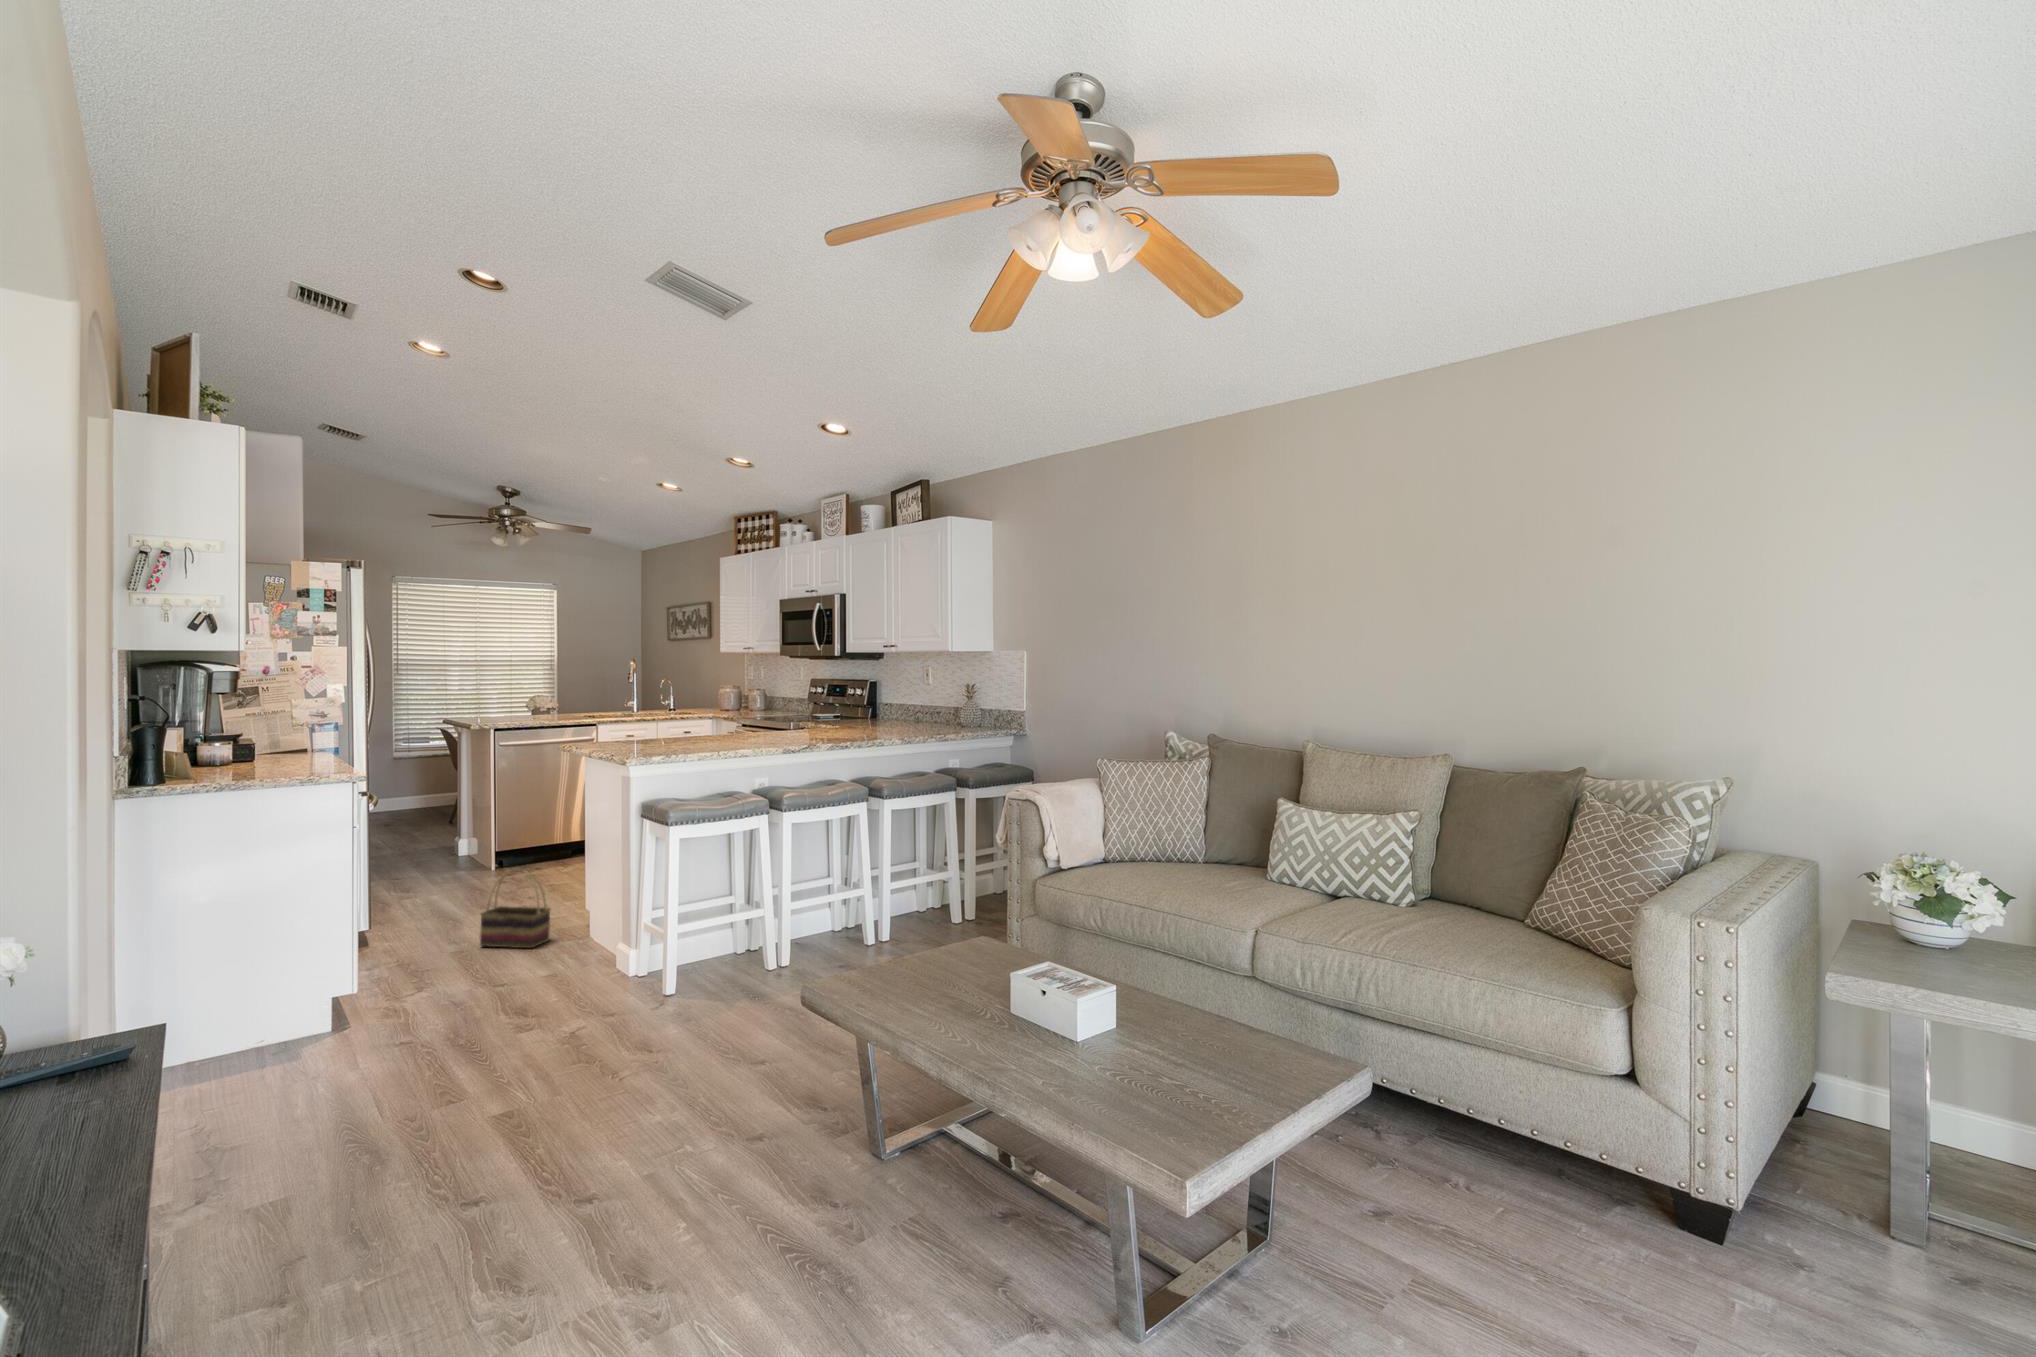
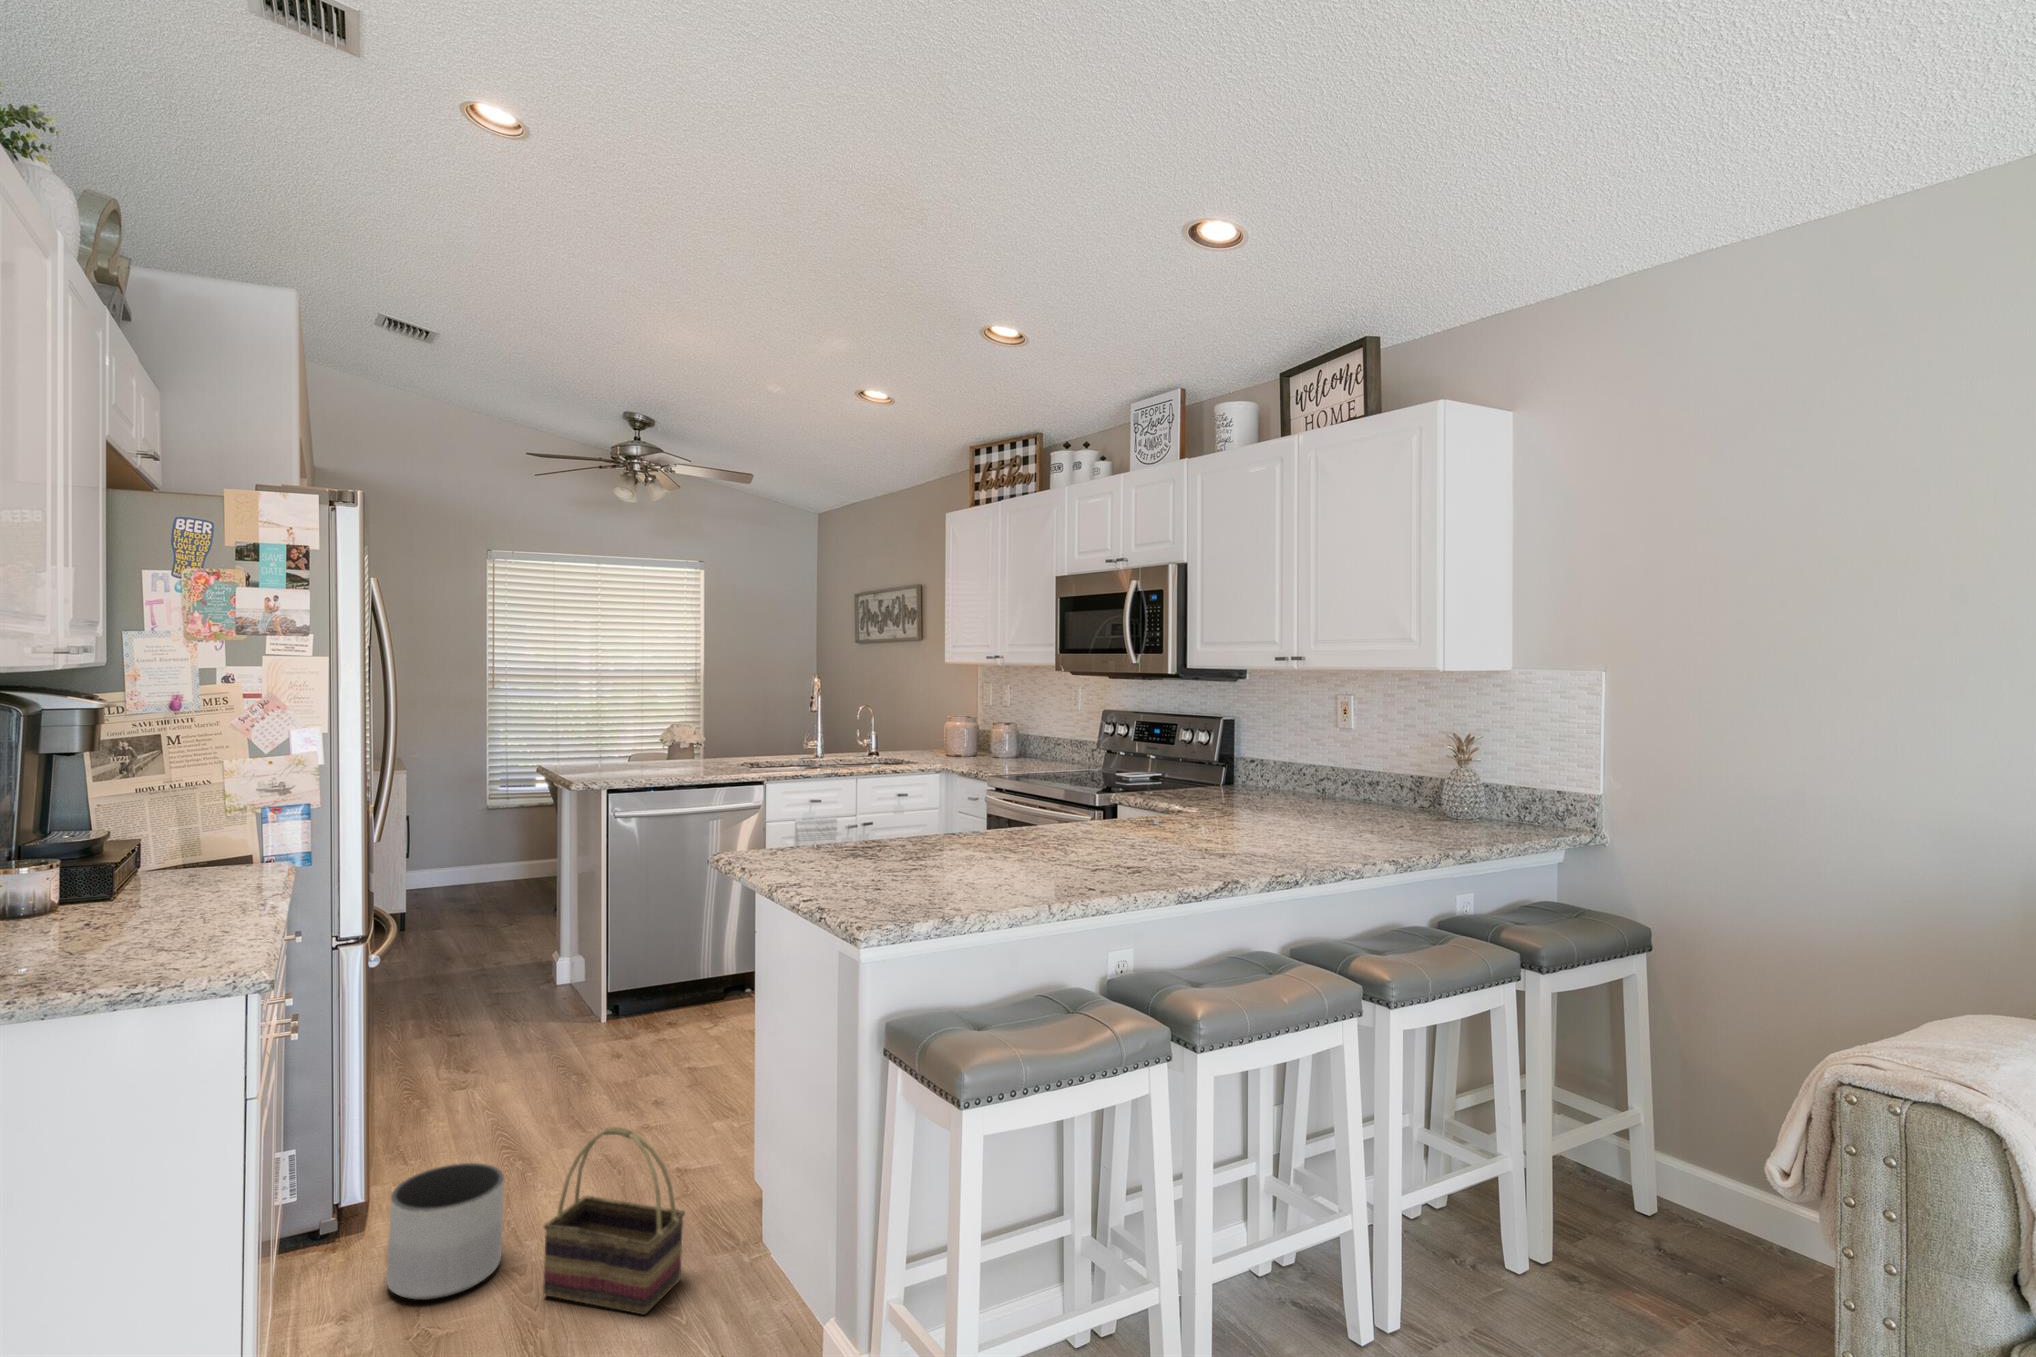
planter: none [398,897,456,950] -> present [387,1163,504,1300]

